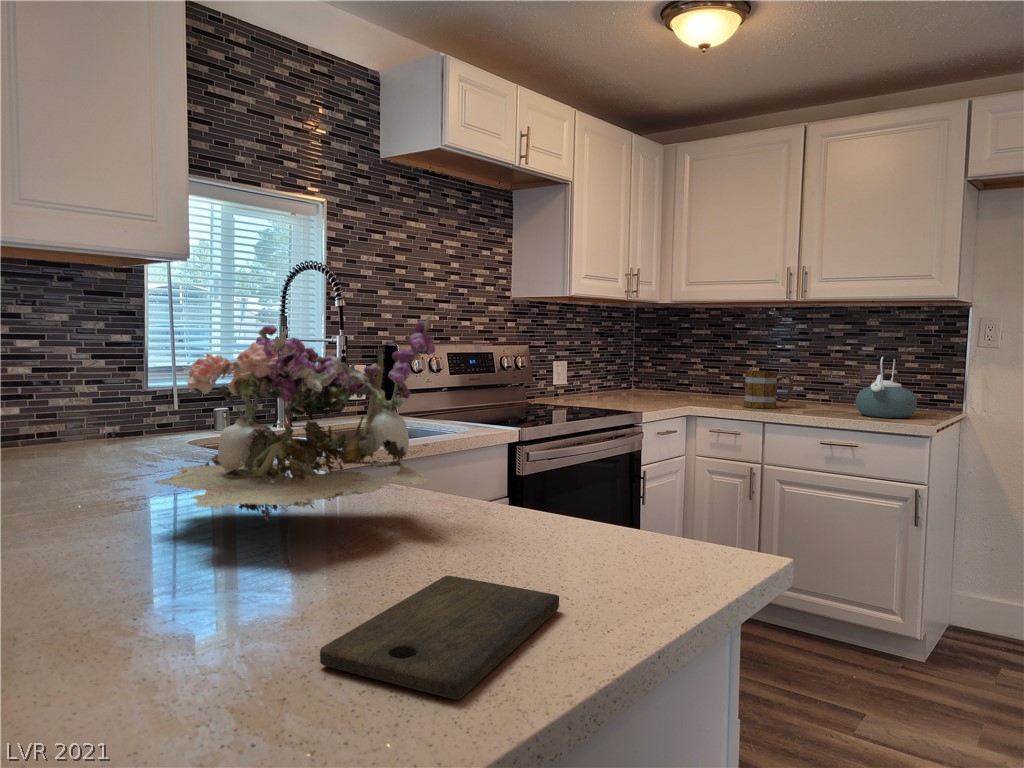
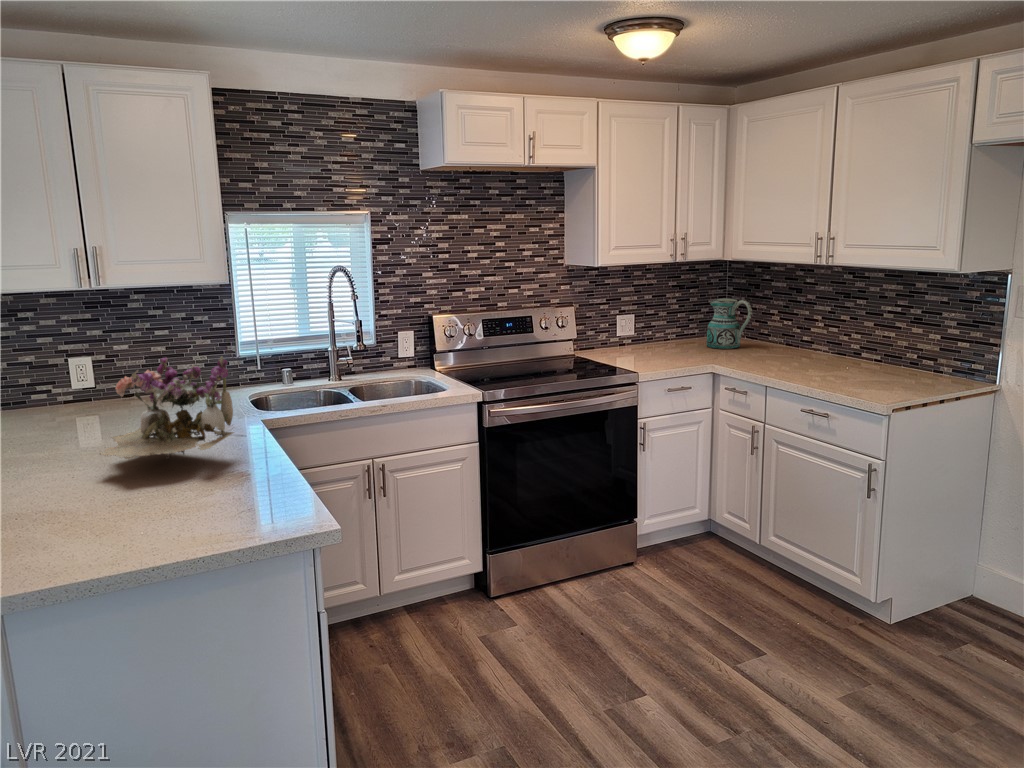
ceramic pitcher: none [636,345,684,396] -> present [706,299,752,349]
kettle: present [856,353,917,418] -> none [842,325,904,392]
mug: present [744,371,793,408] -> none [763,333,811,372]
cutting board: present [320,576,559,699] -> none [52,499,172,546]

